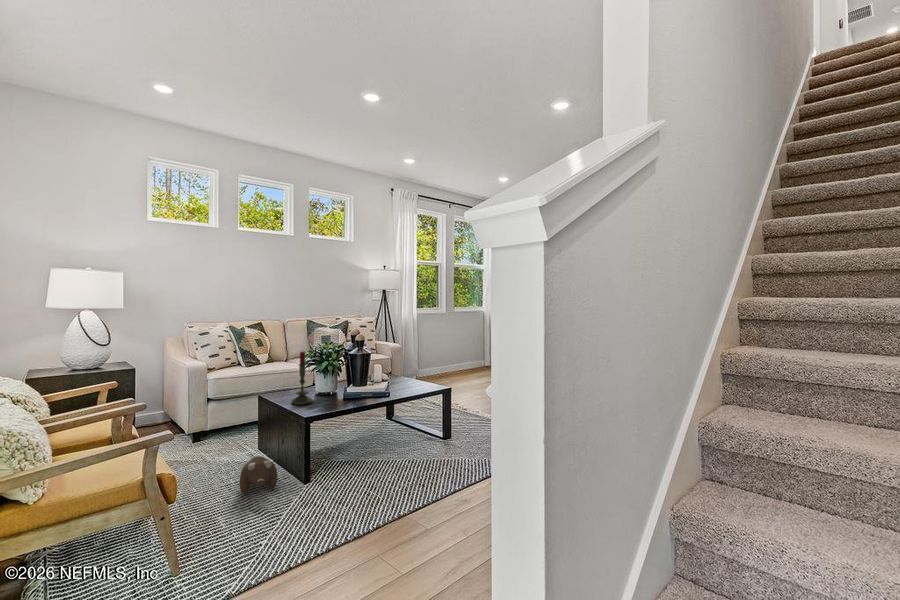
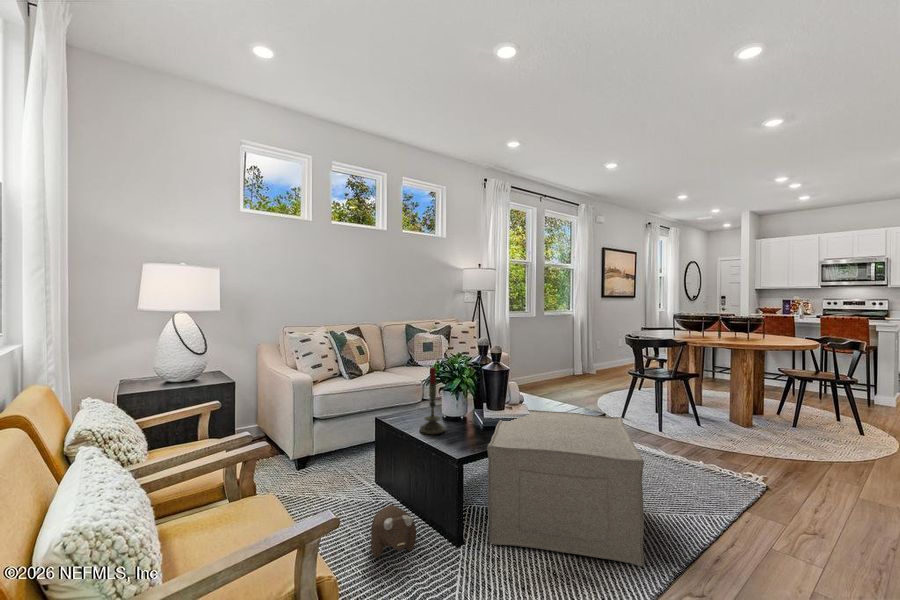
ottoman: none [334,386,460,491] -> present [487,410,644,566]

